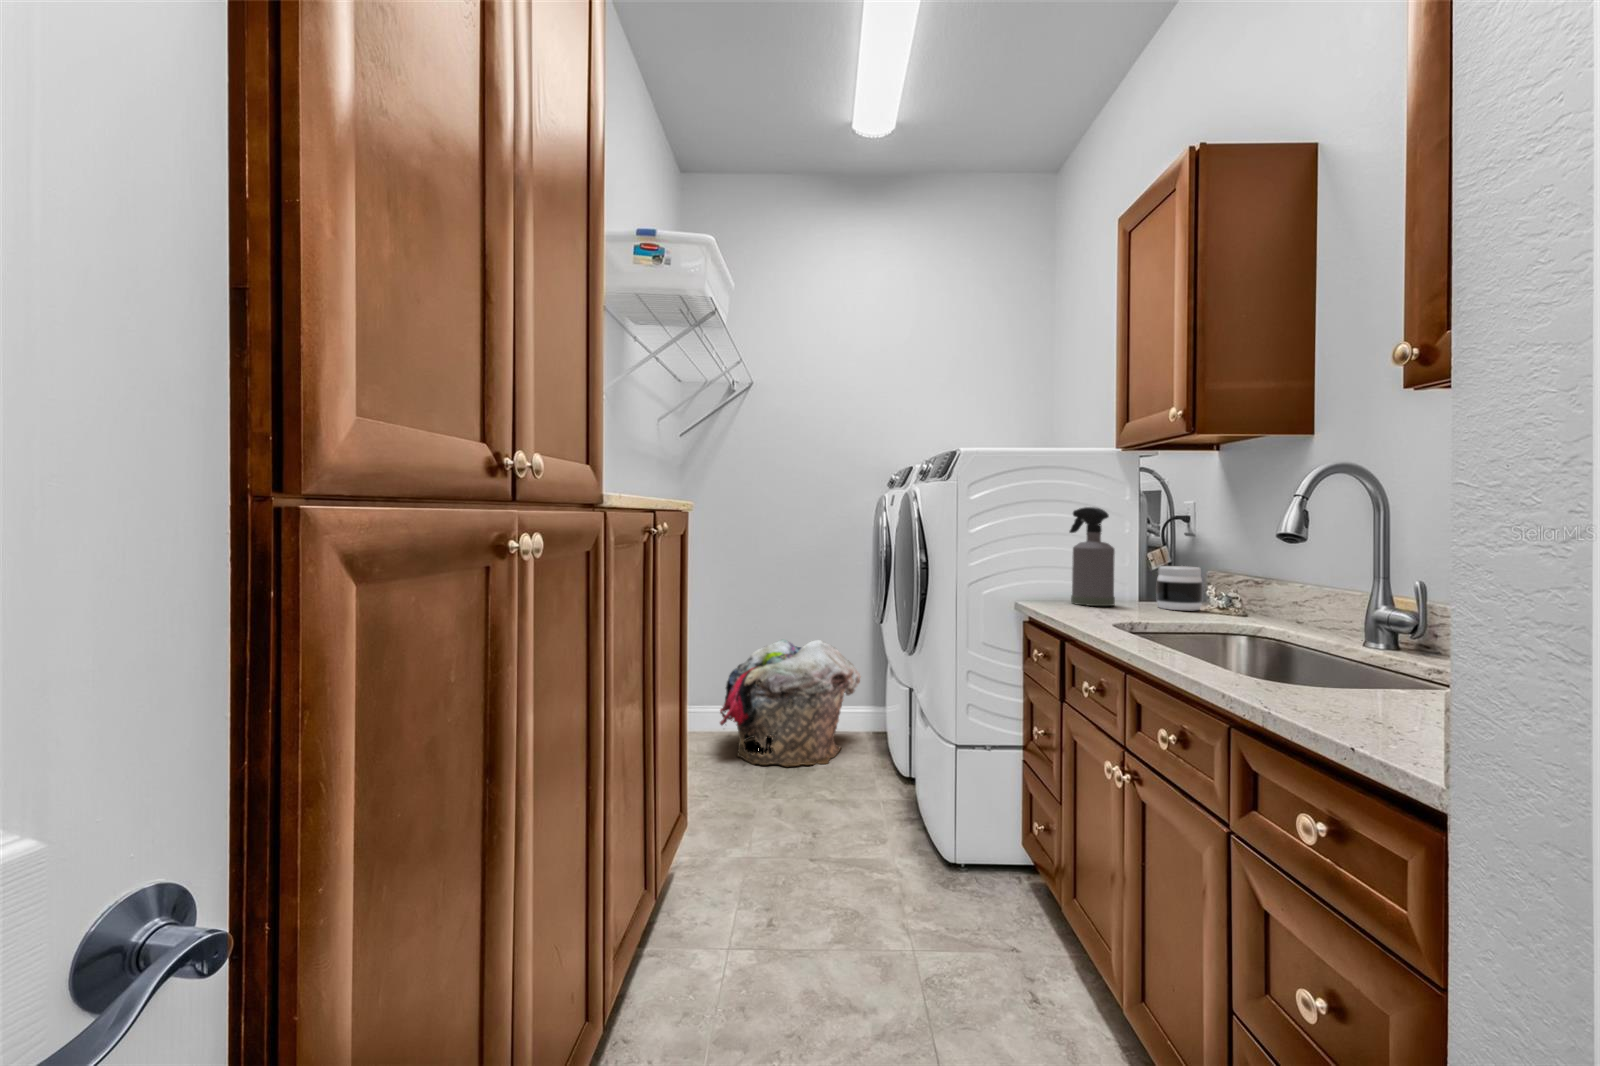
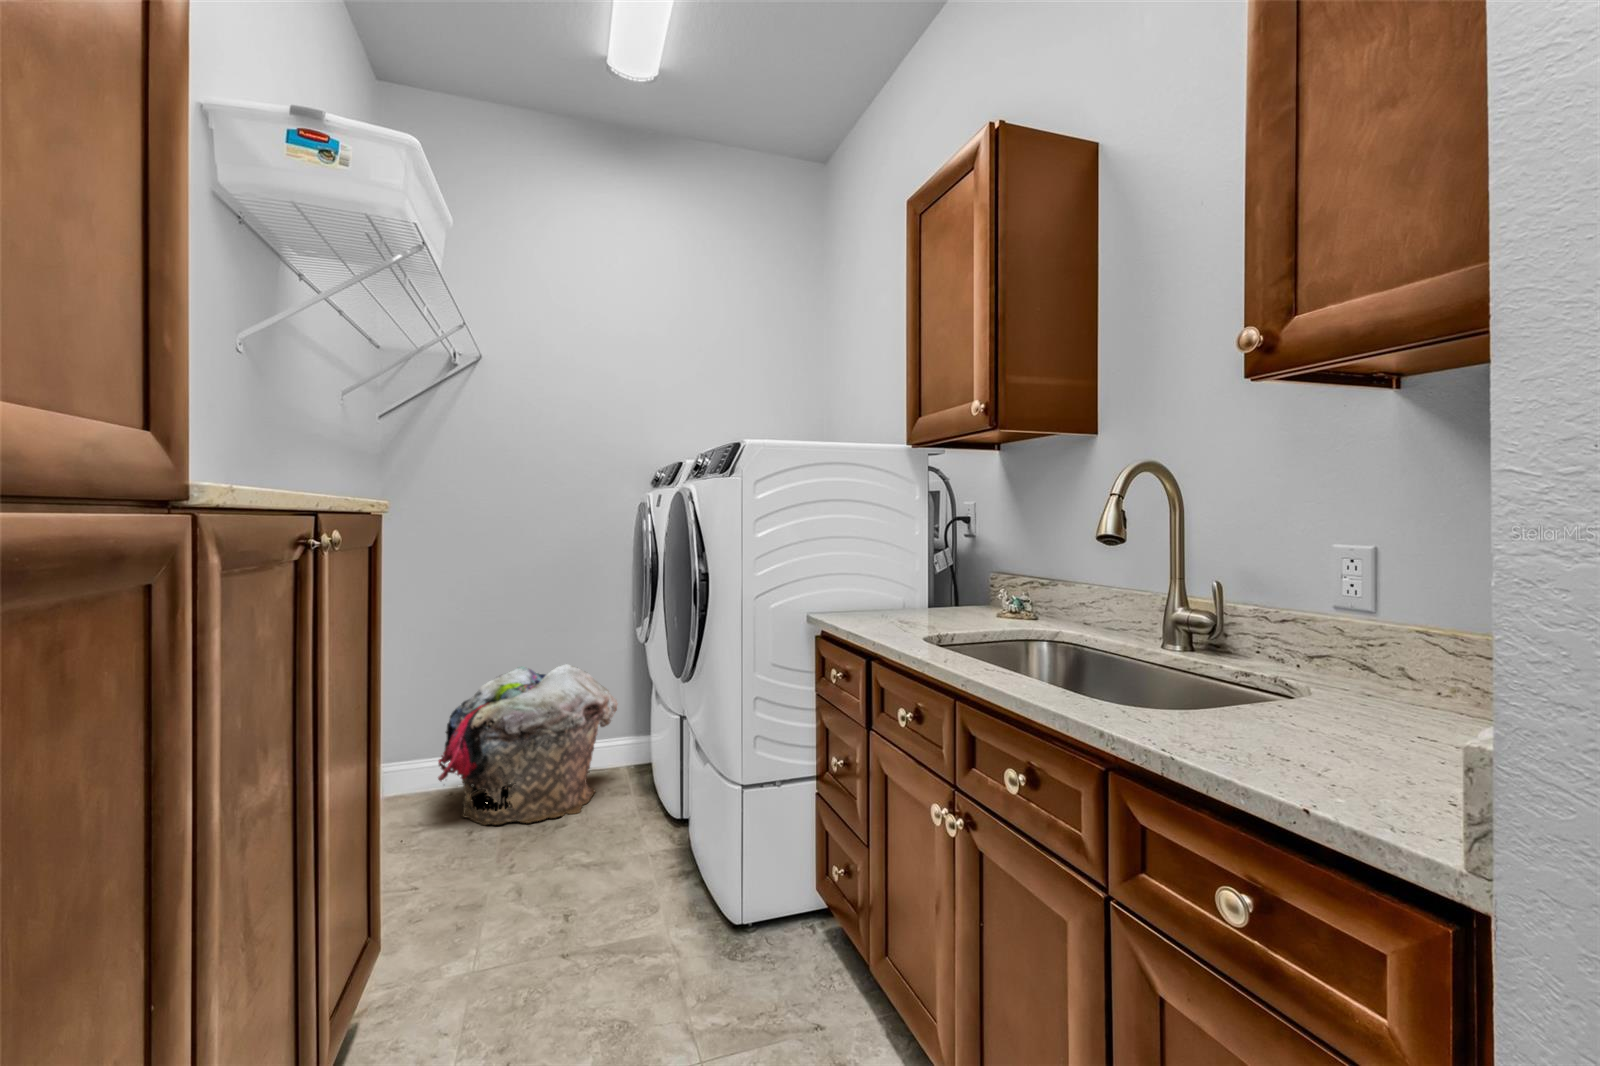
spray bottle: present [1070,507,1115,606] -> none [862,507,911,616]
jar: present [1156,566,1203,611] -> none [949,570,994,617]

